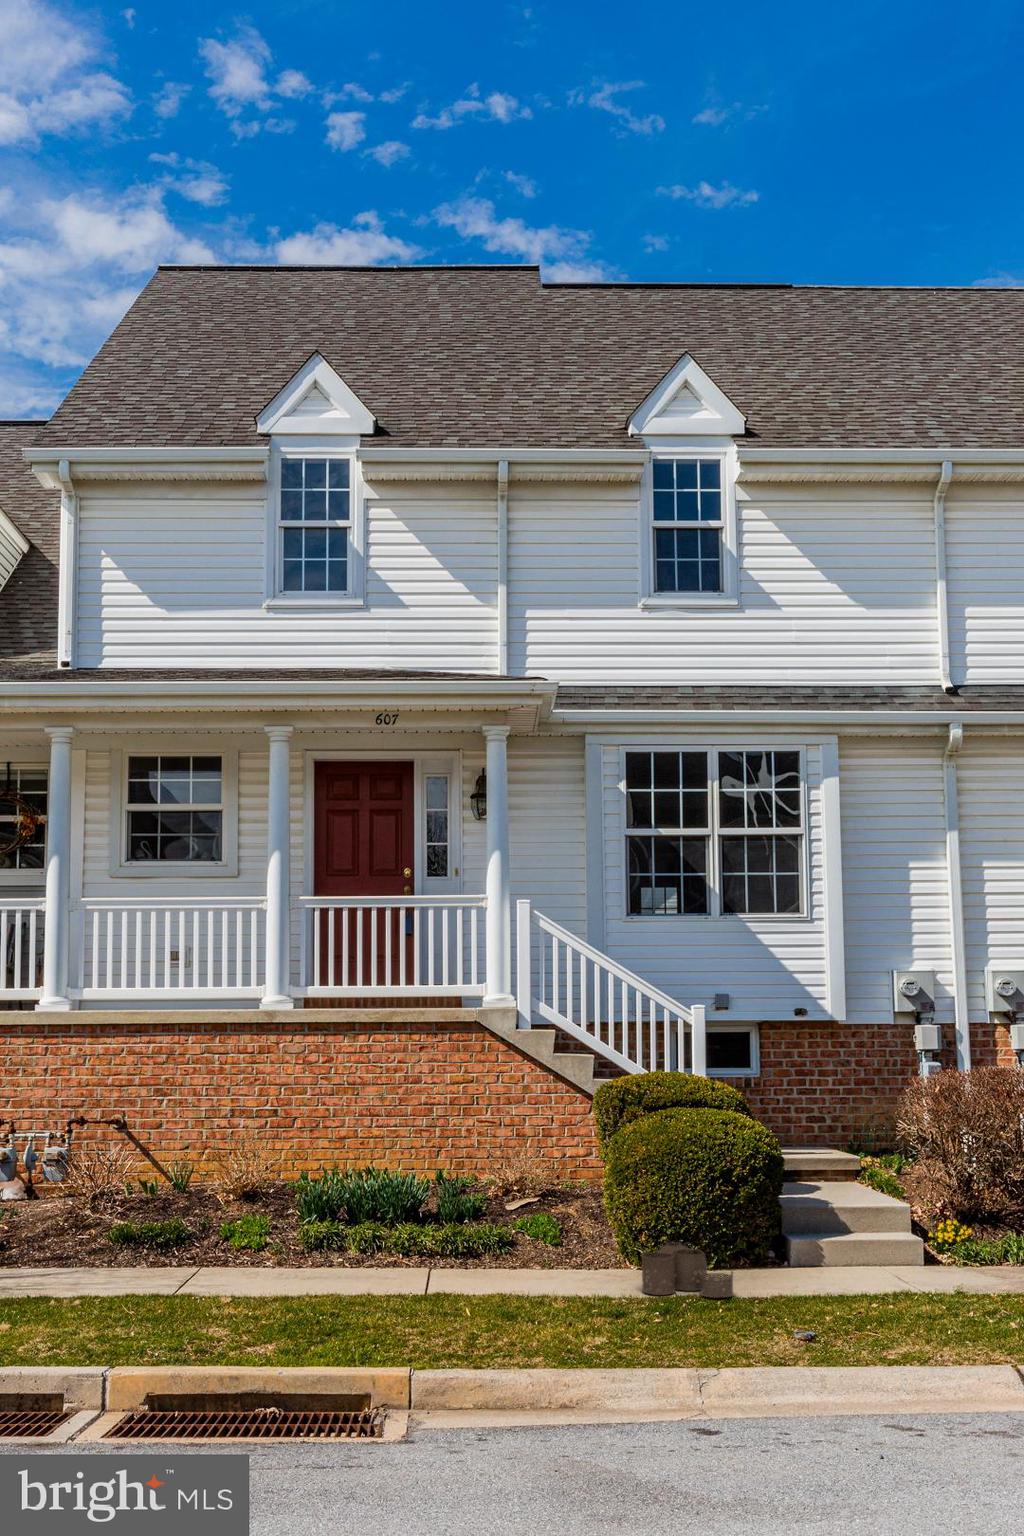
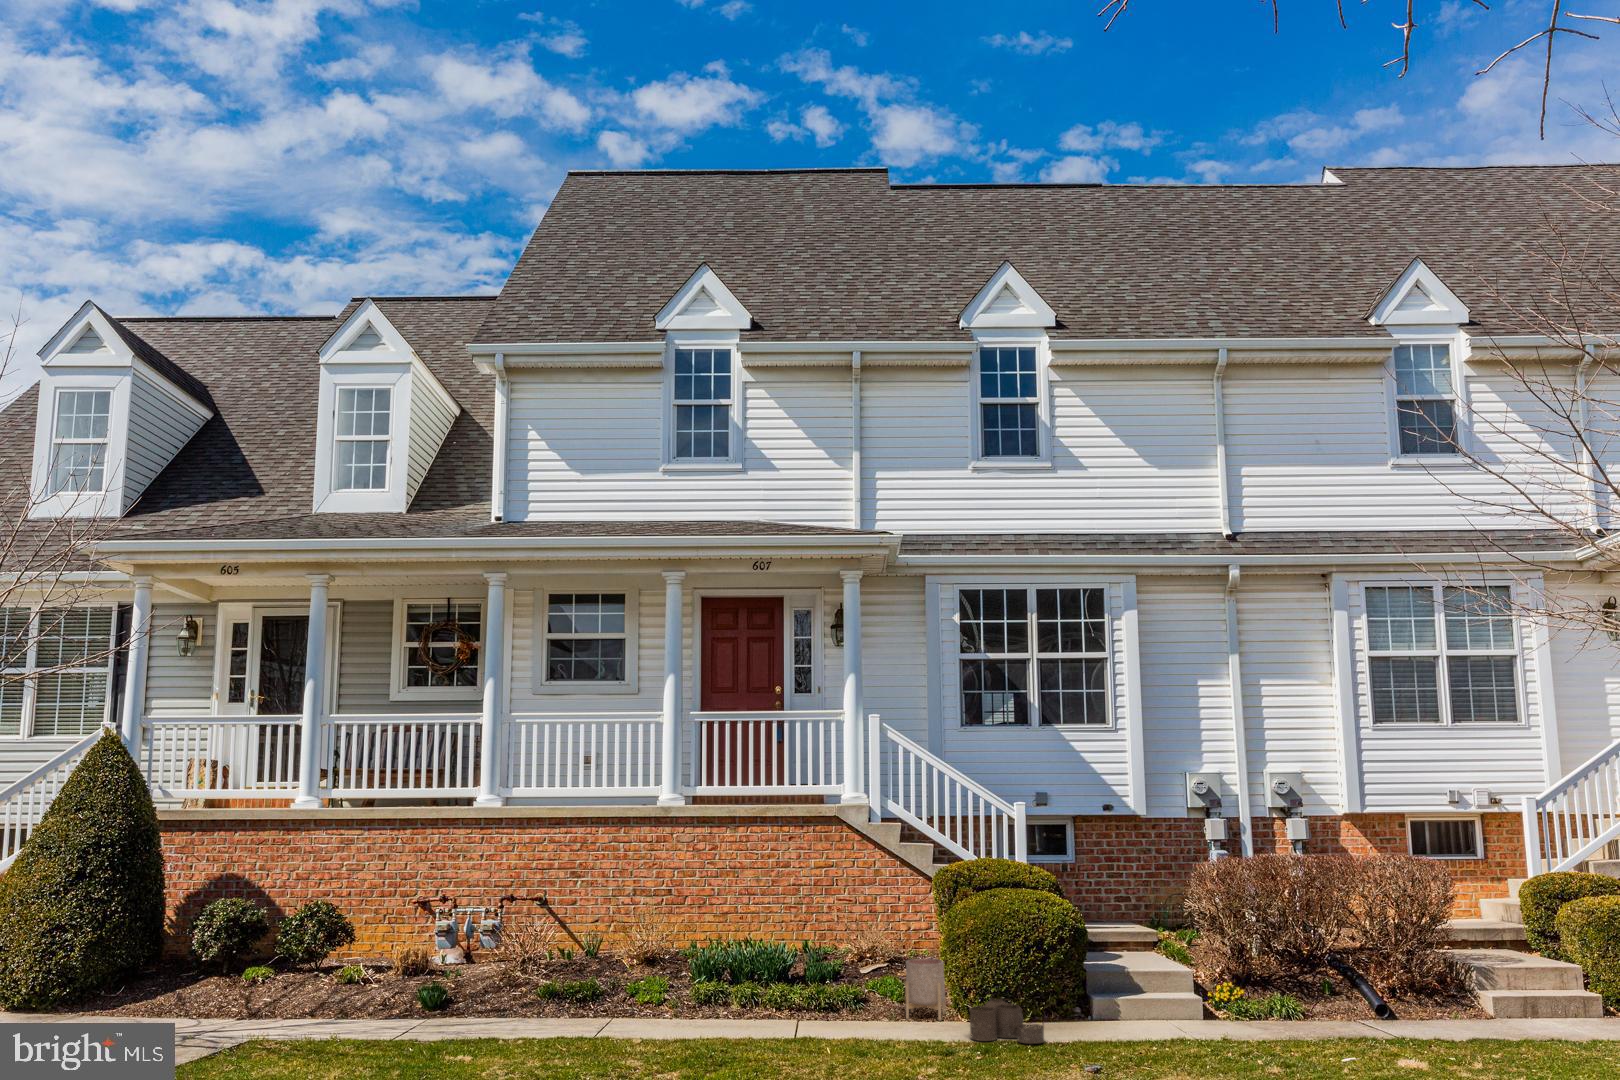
planter: none [562,1194,611,1269] -> present [905,959,945,1020]

